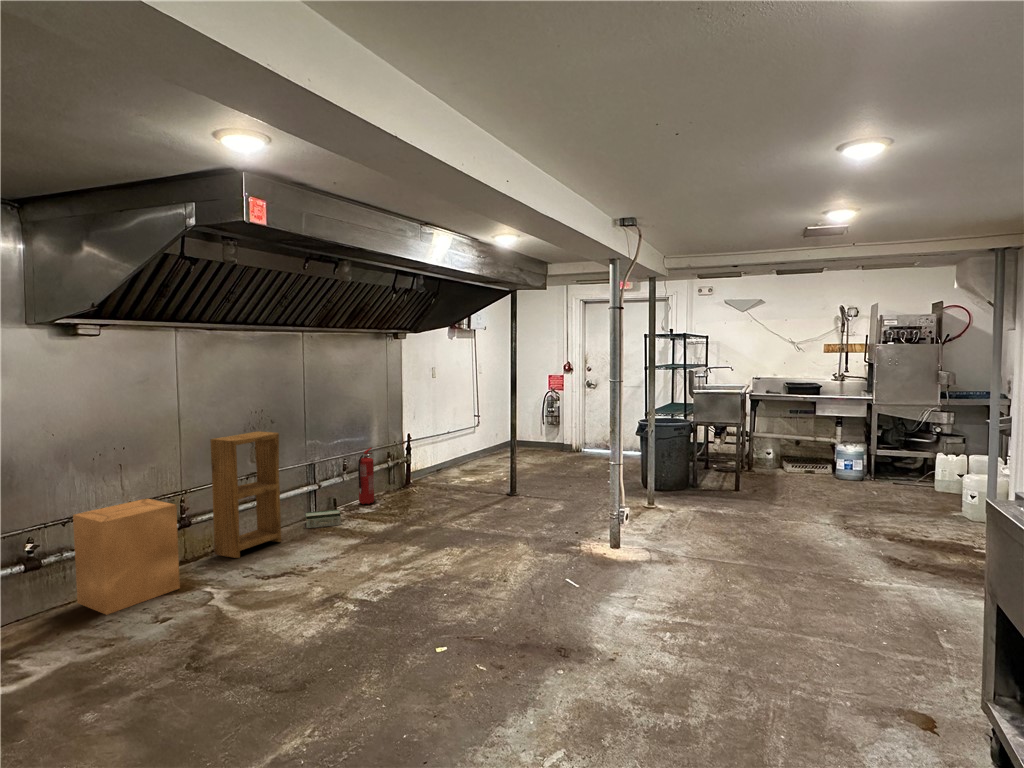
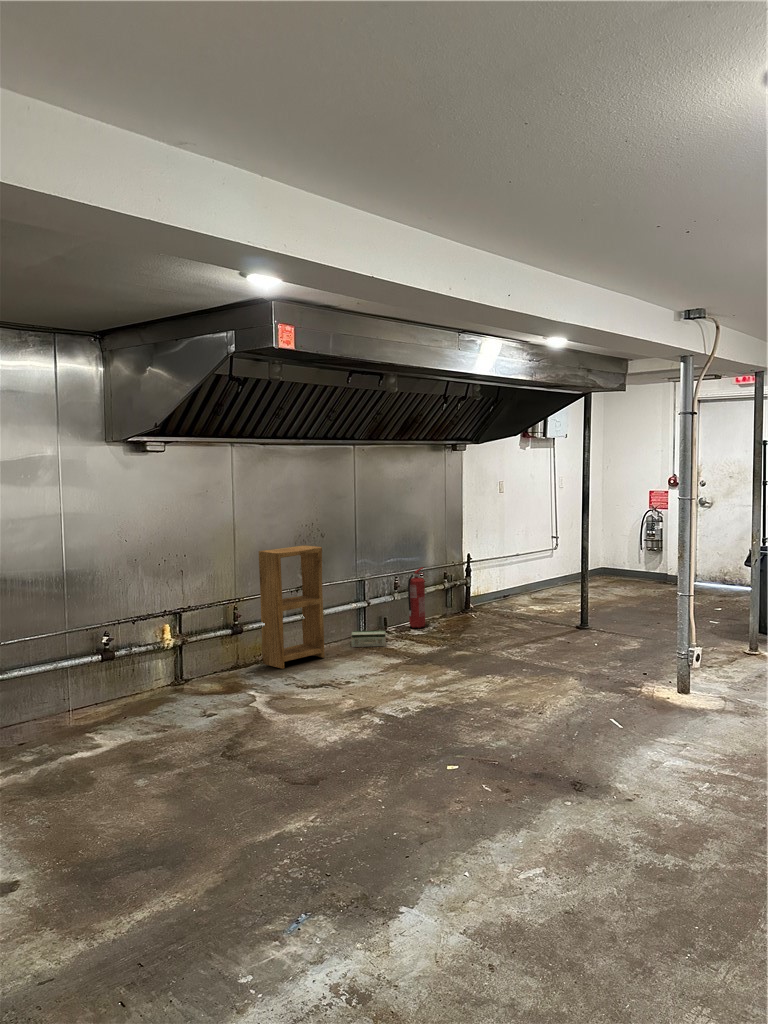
cardboard box: present [73,499,180,615] -> none [143,604,228,705]

